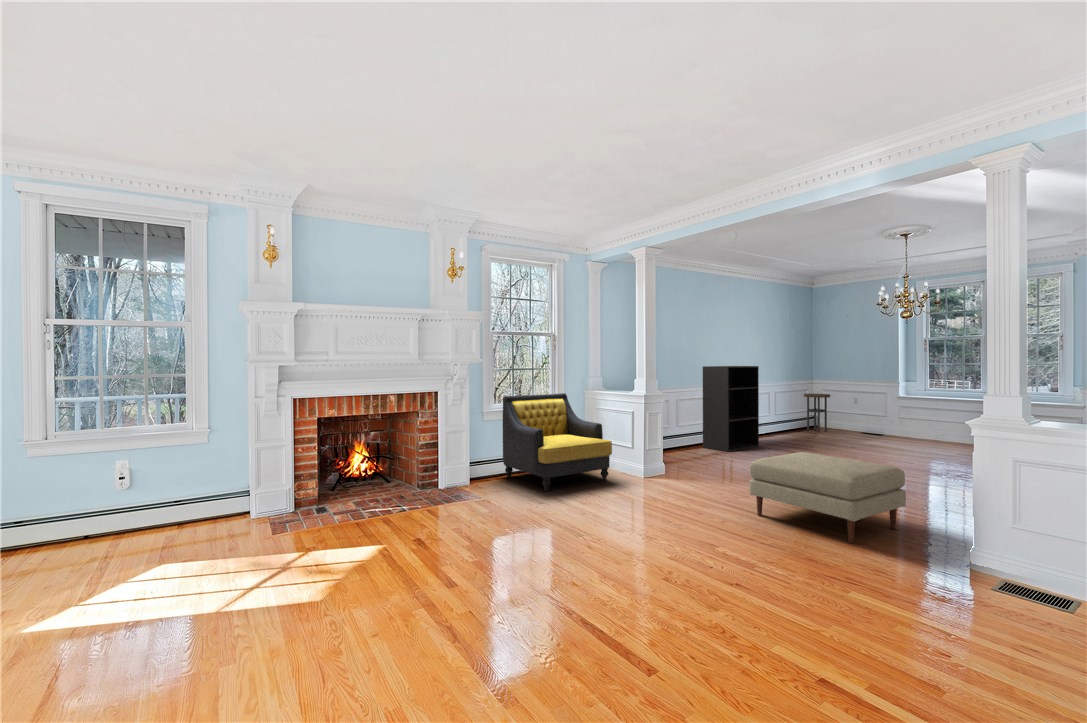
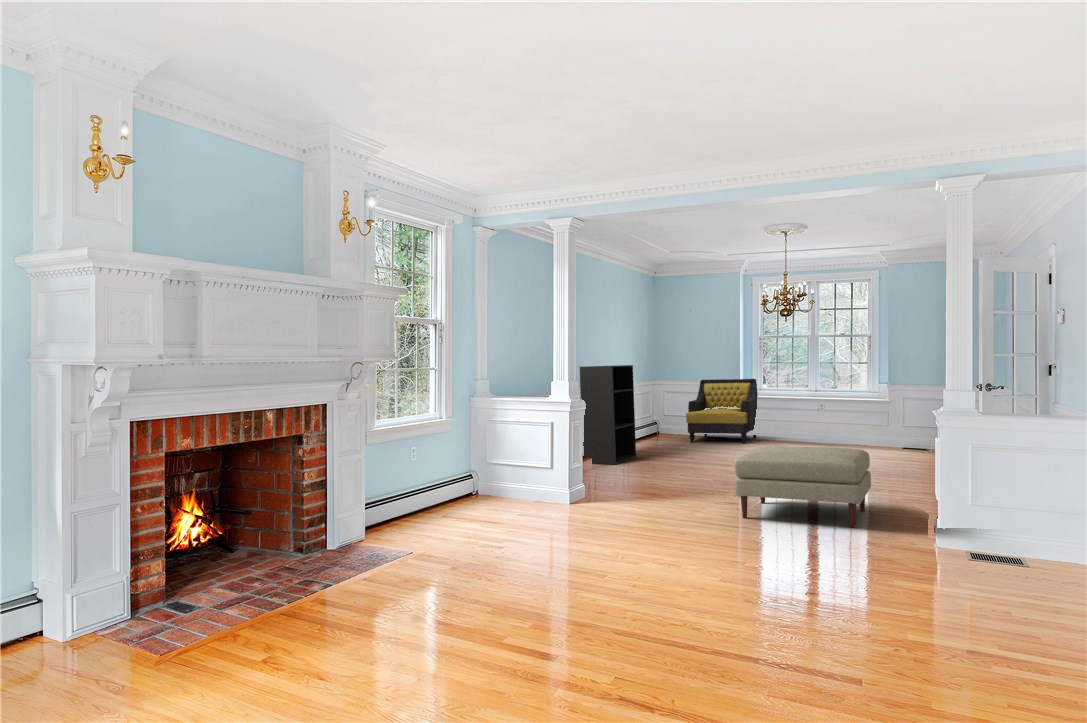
armchair: present [503,393,612,491] -> present [686,379,758,443]
side table: present [804,394,830,432] -> none [651,396,677,438]

